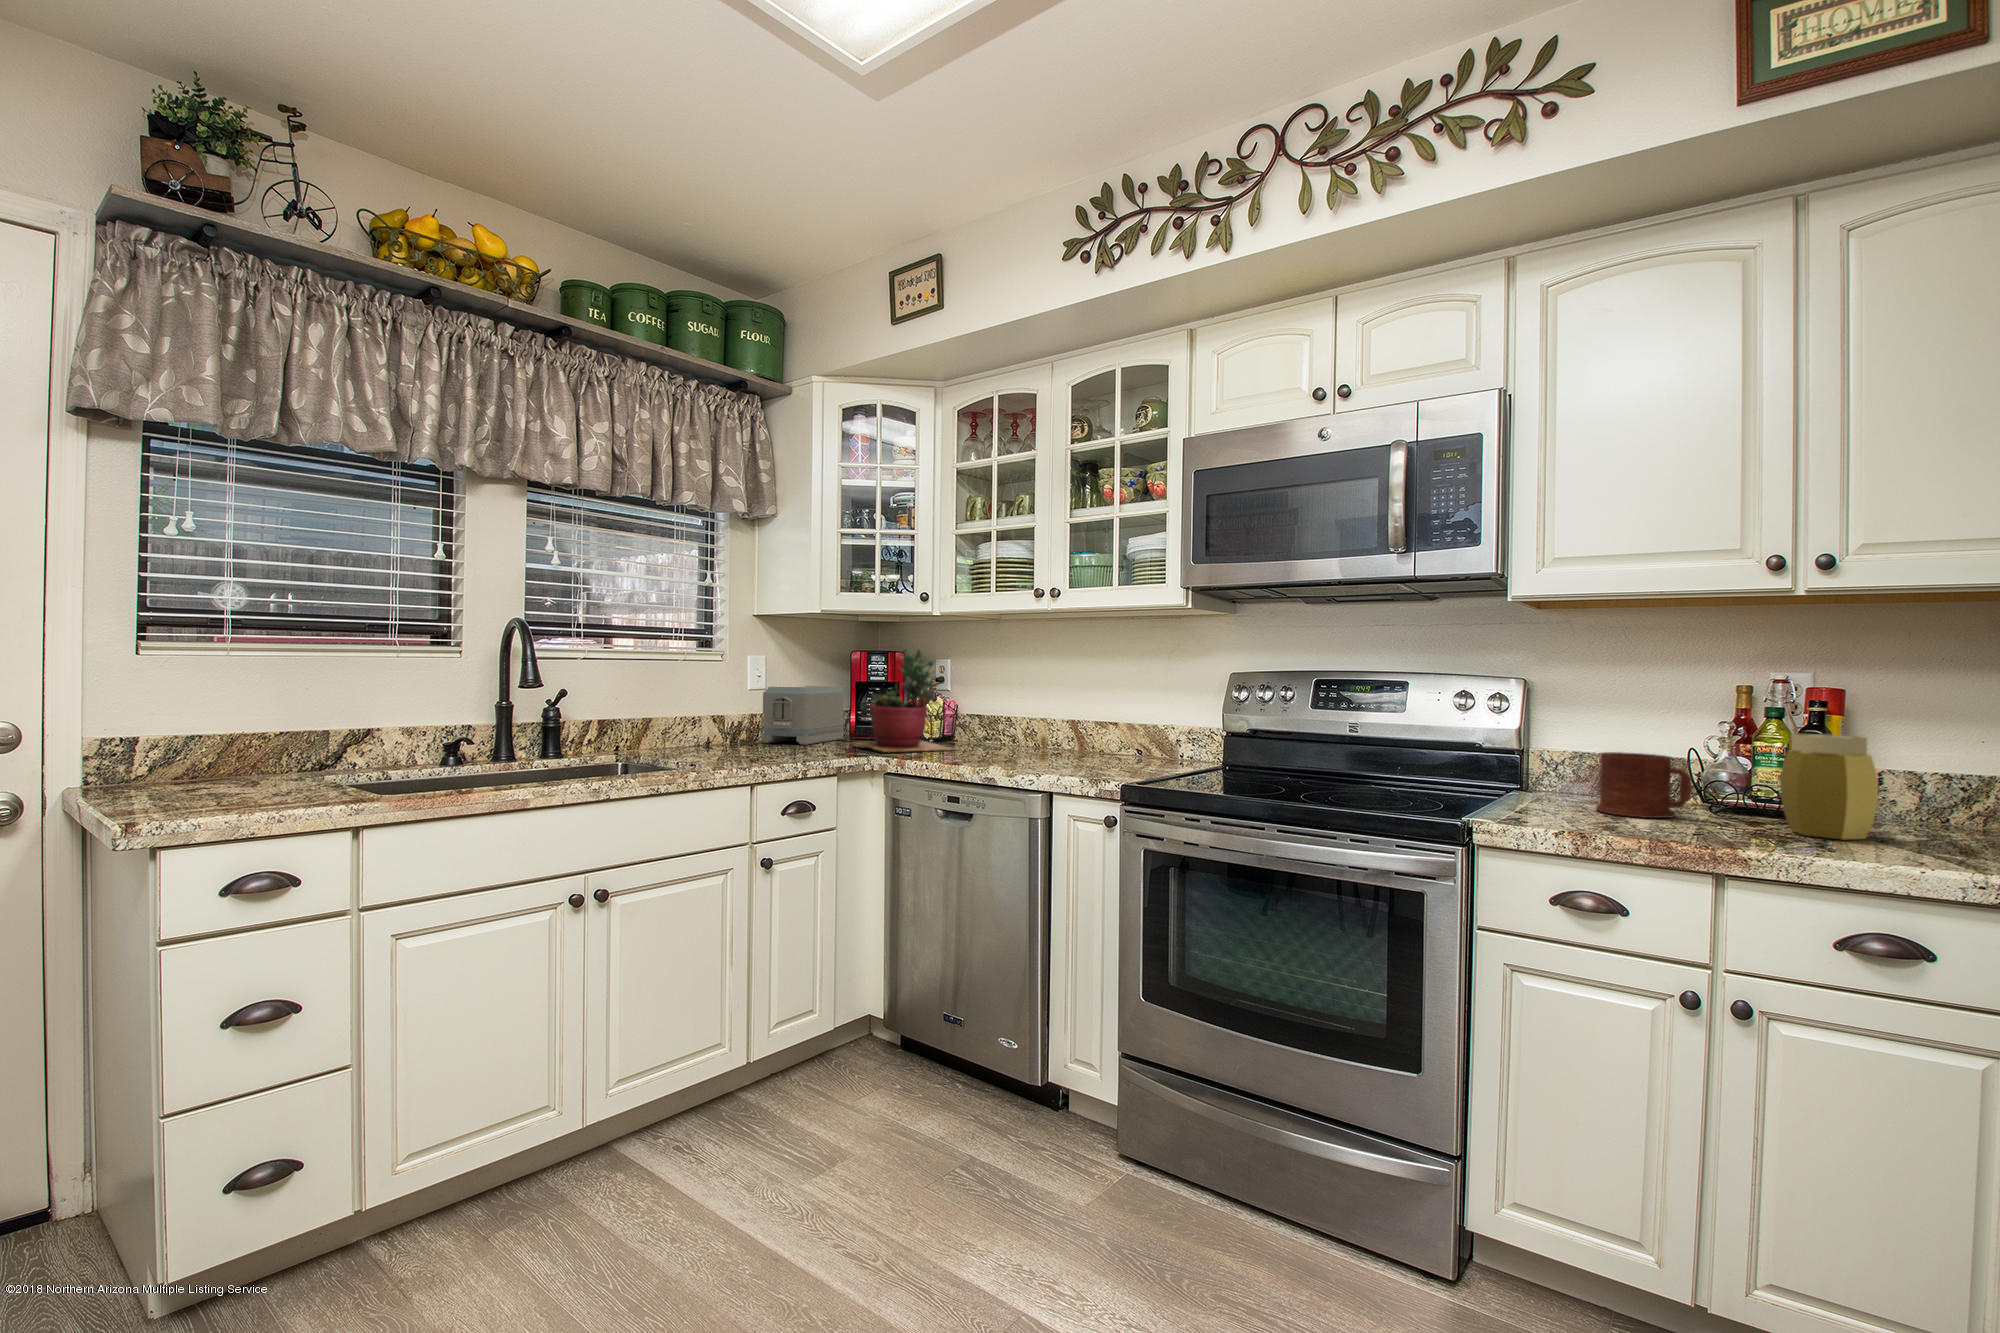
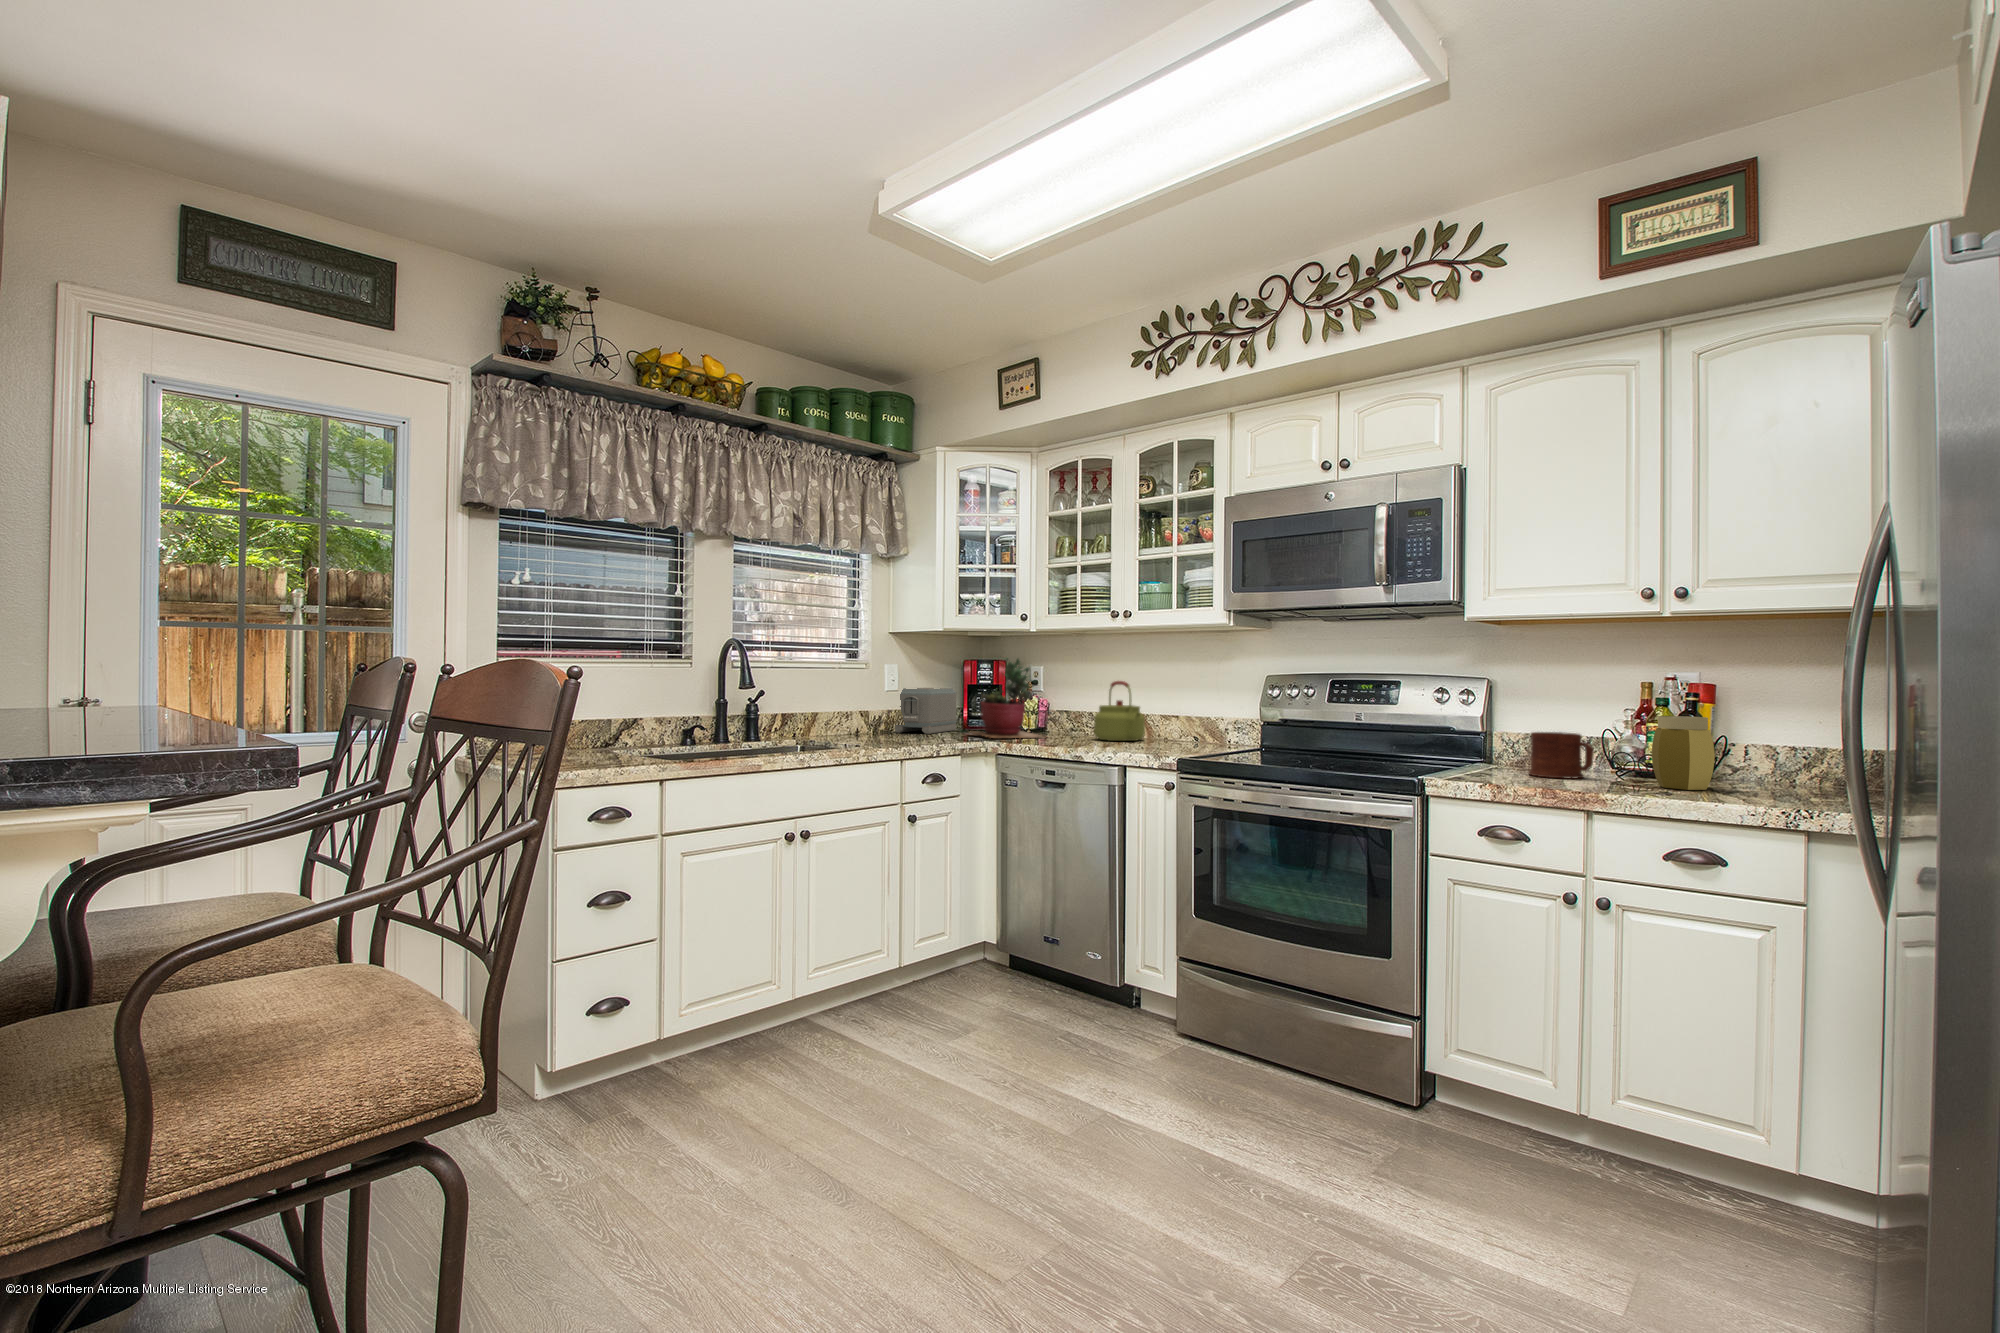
kettle: none [1014,678,1078,756] -> present [1094,681,1145,741]

